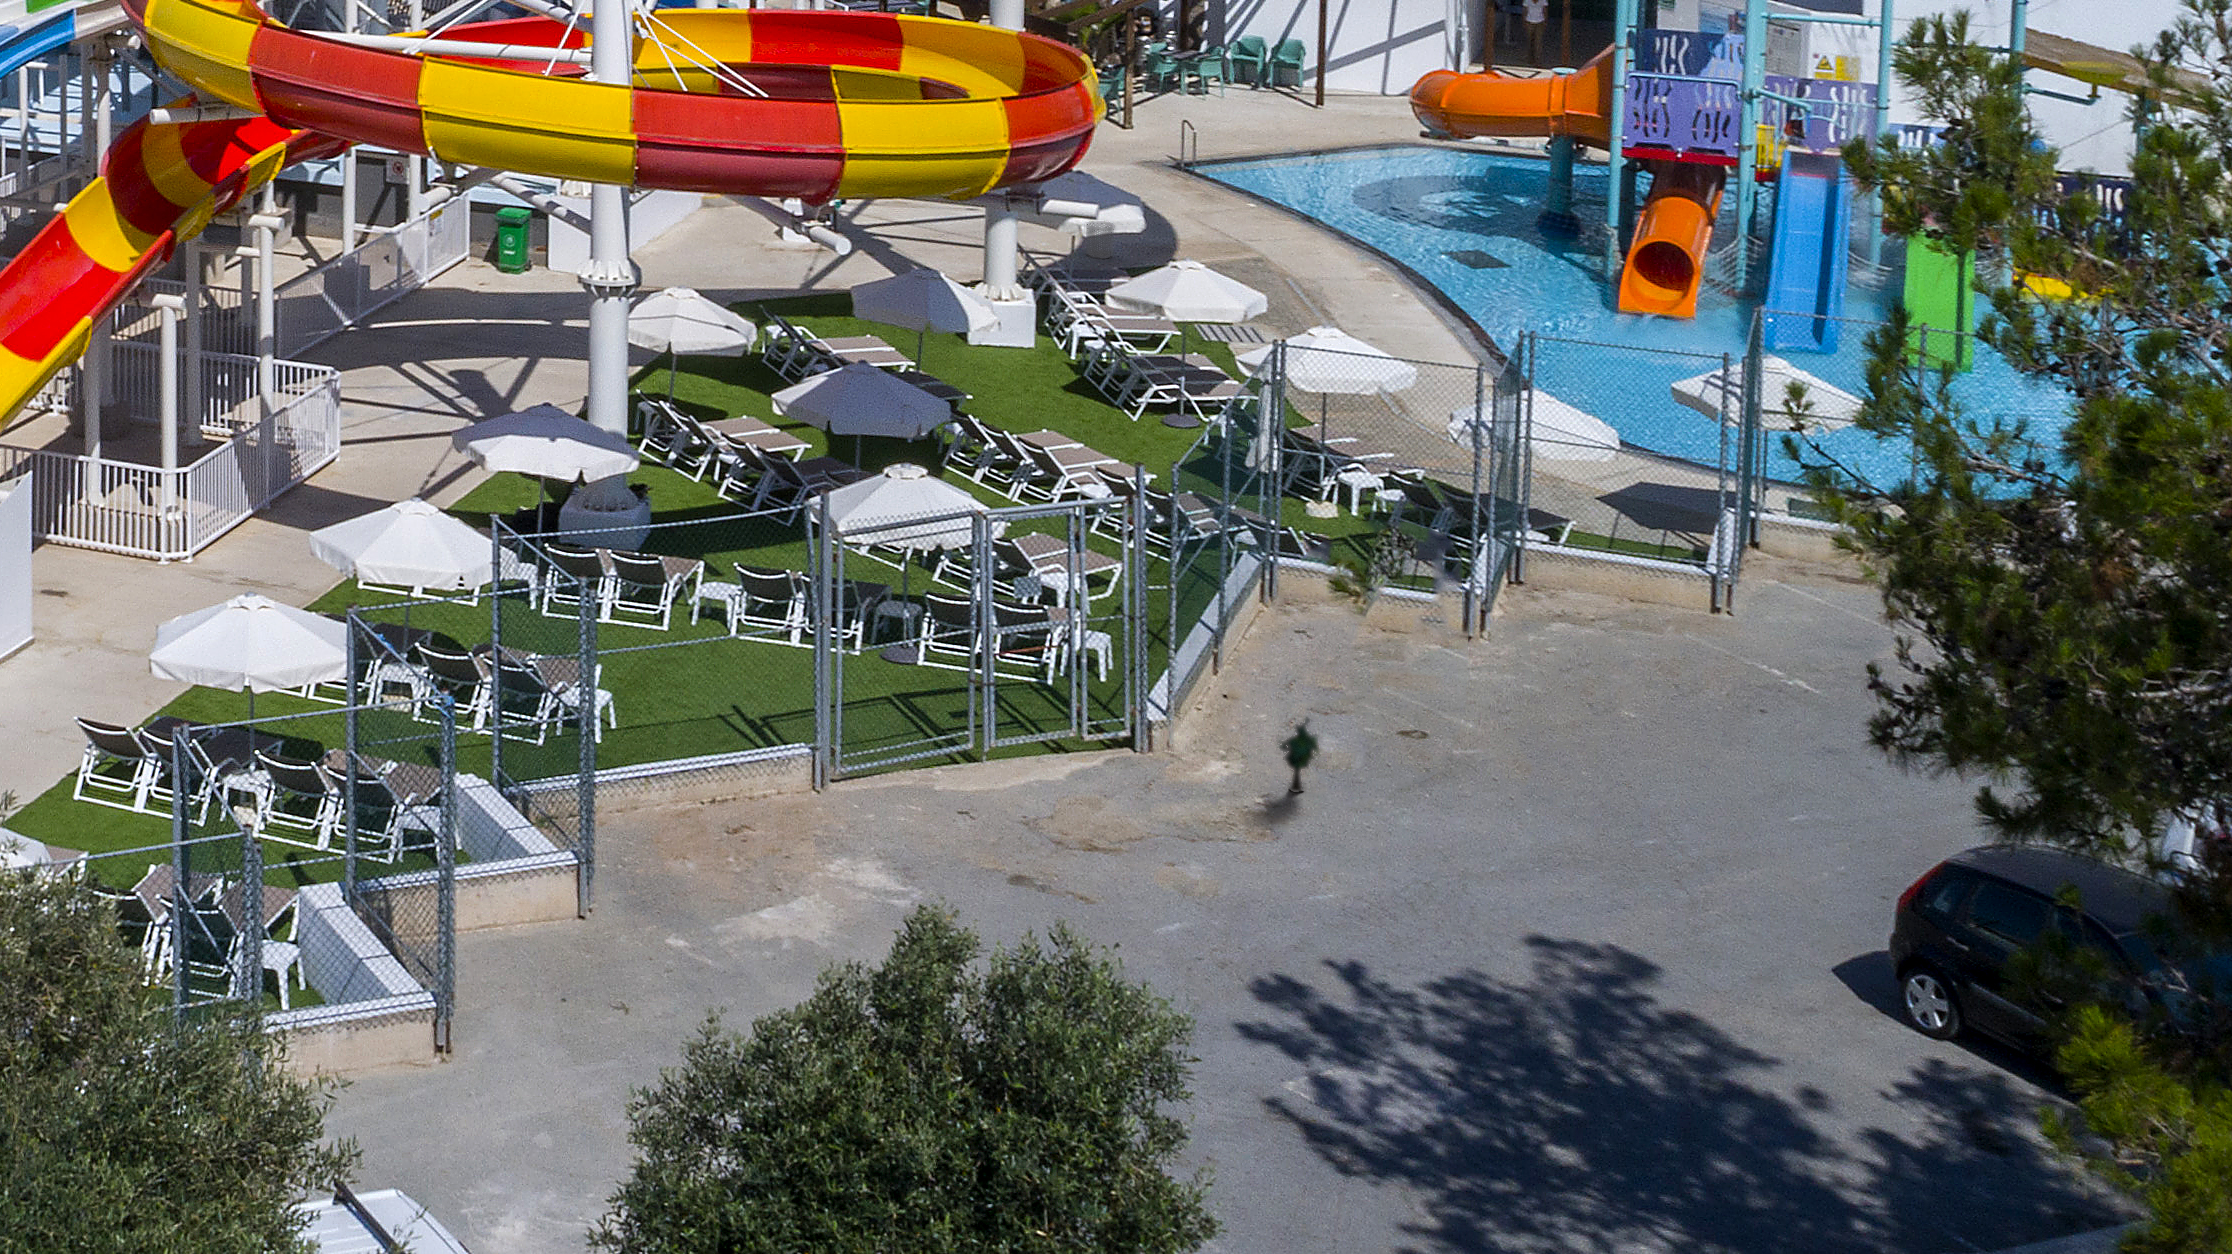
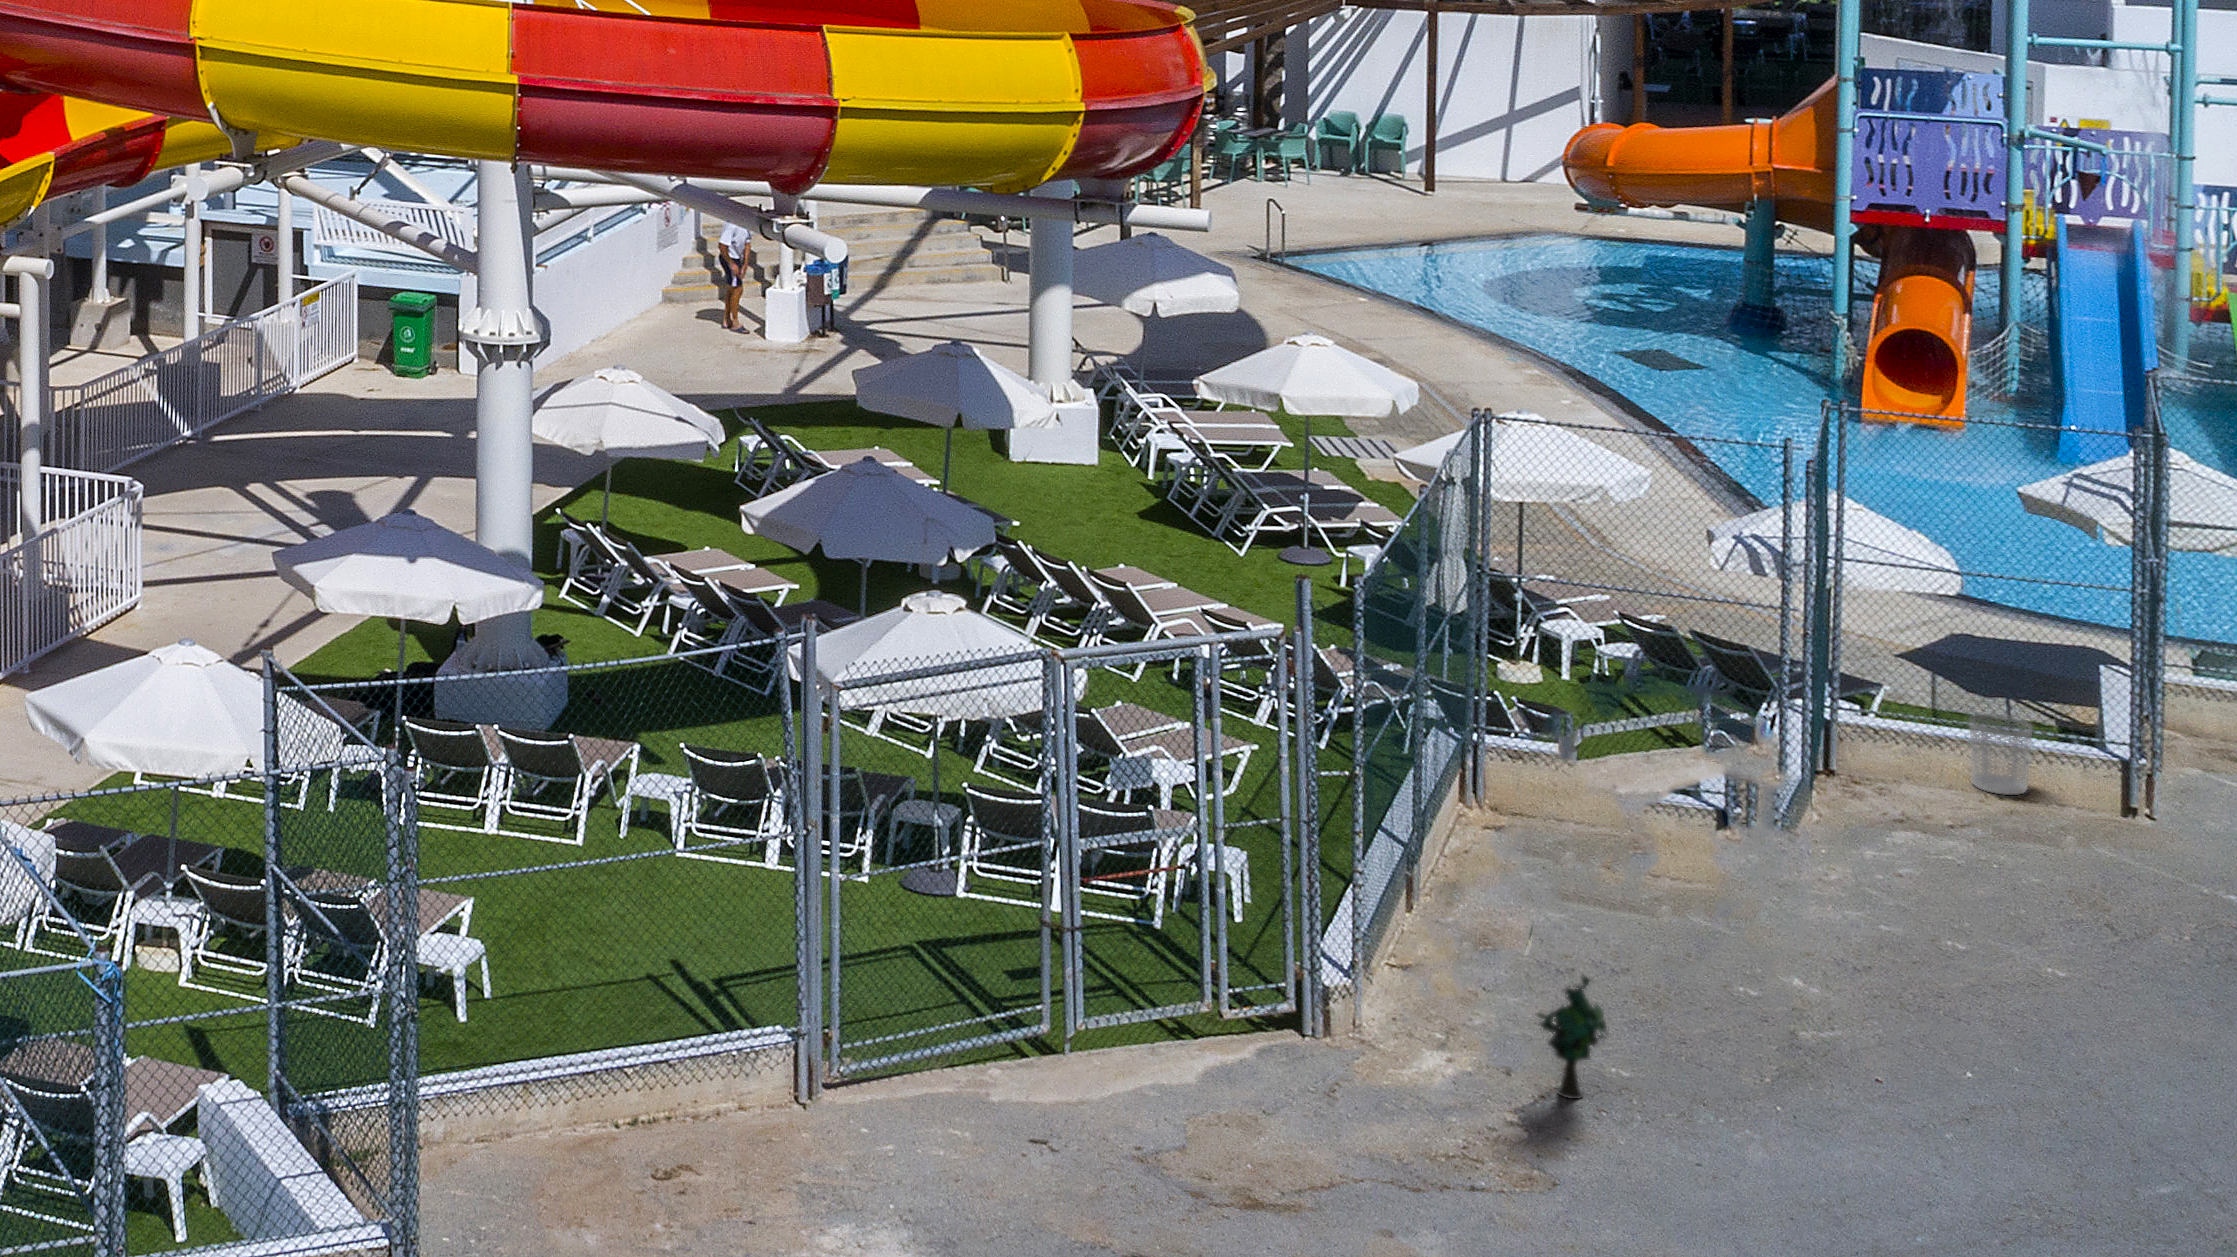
waste bin: present [1086,222,1114,259] -> present [1970,714,2032,795]

